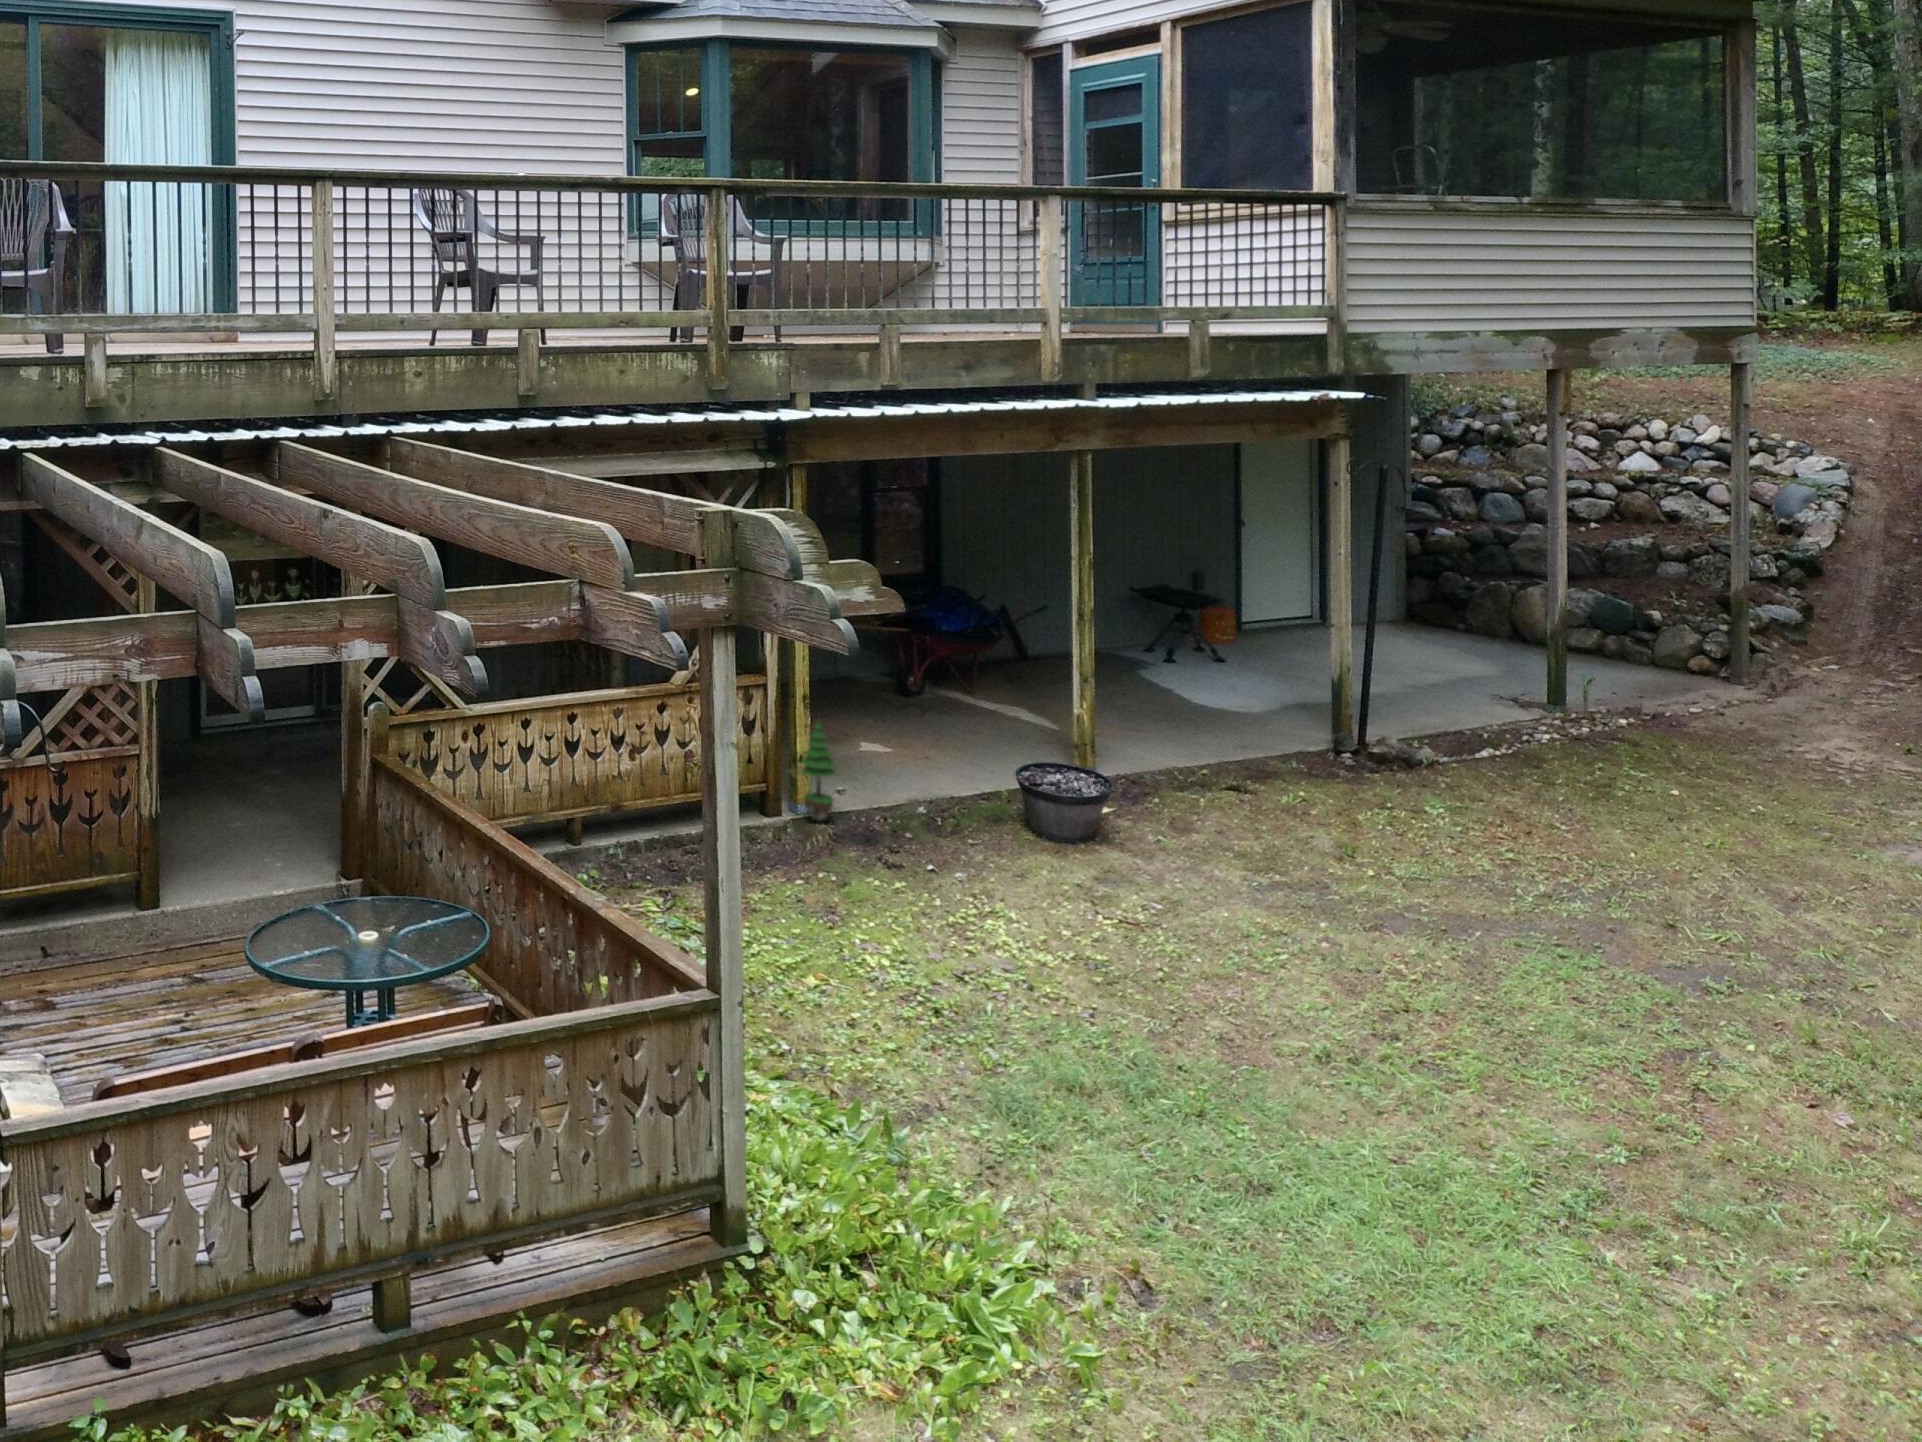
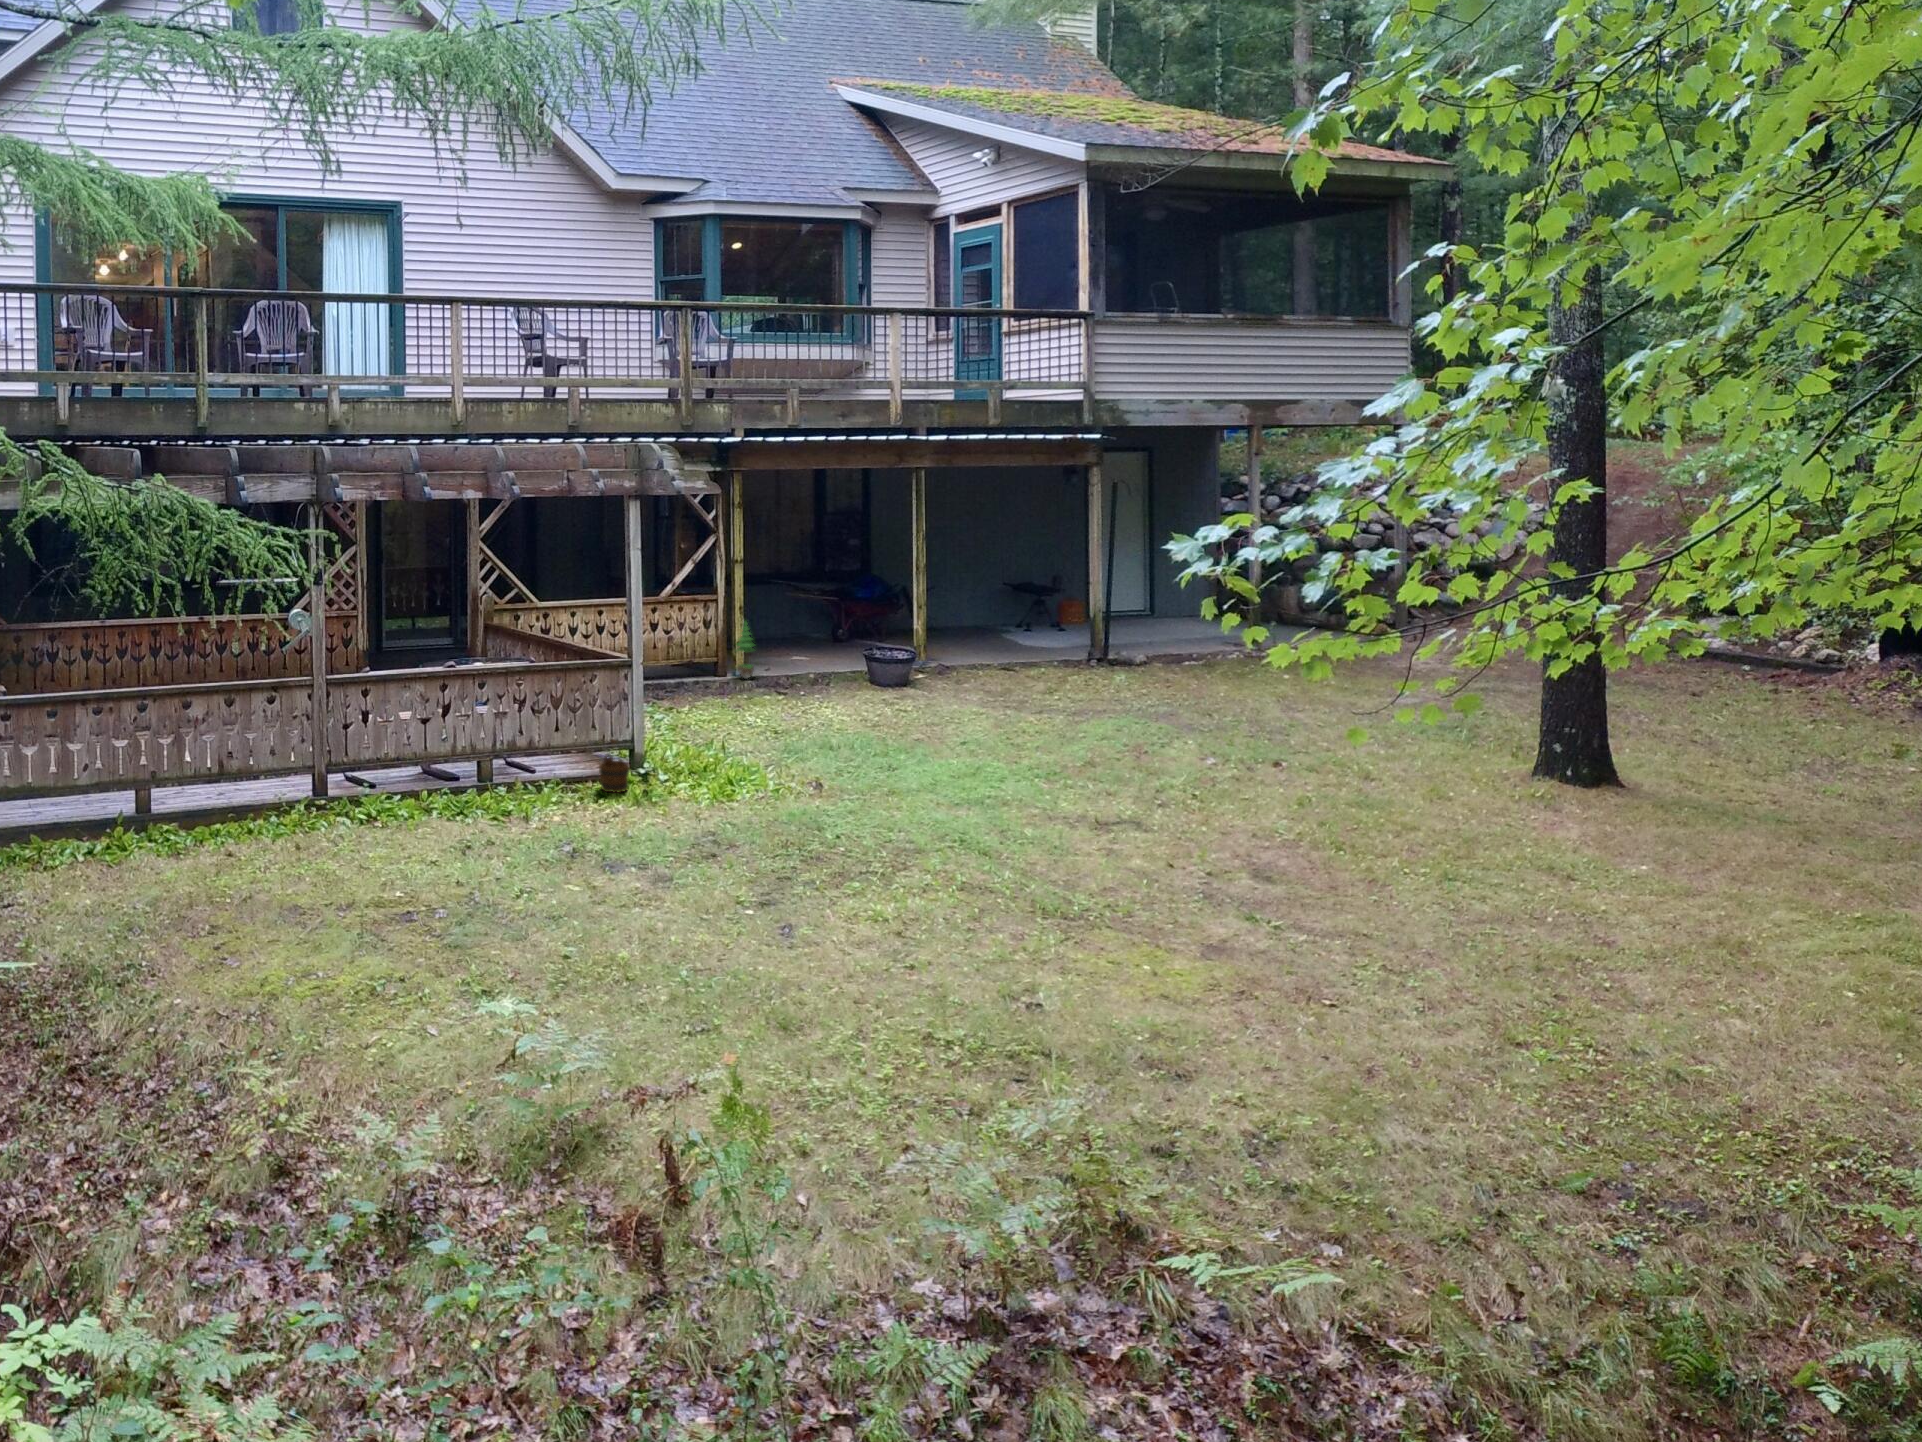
wooden bucket: none [667,1207,739,1347] -> present [599,740,629,792]

